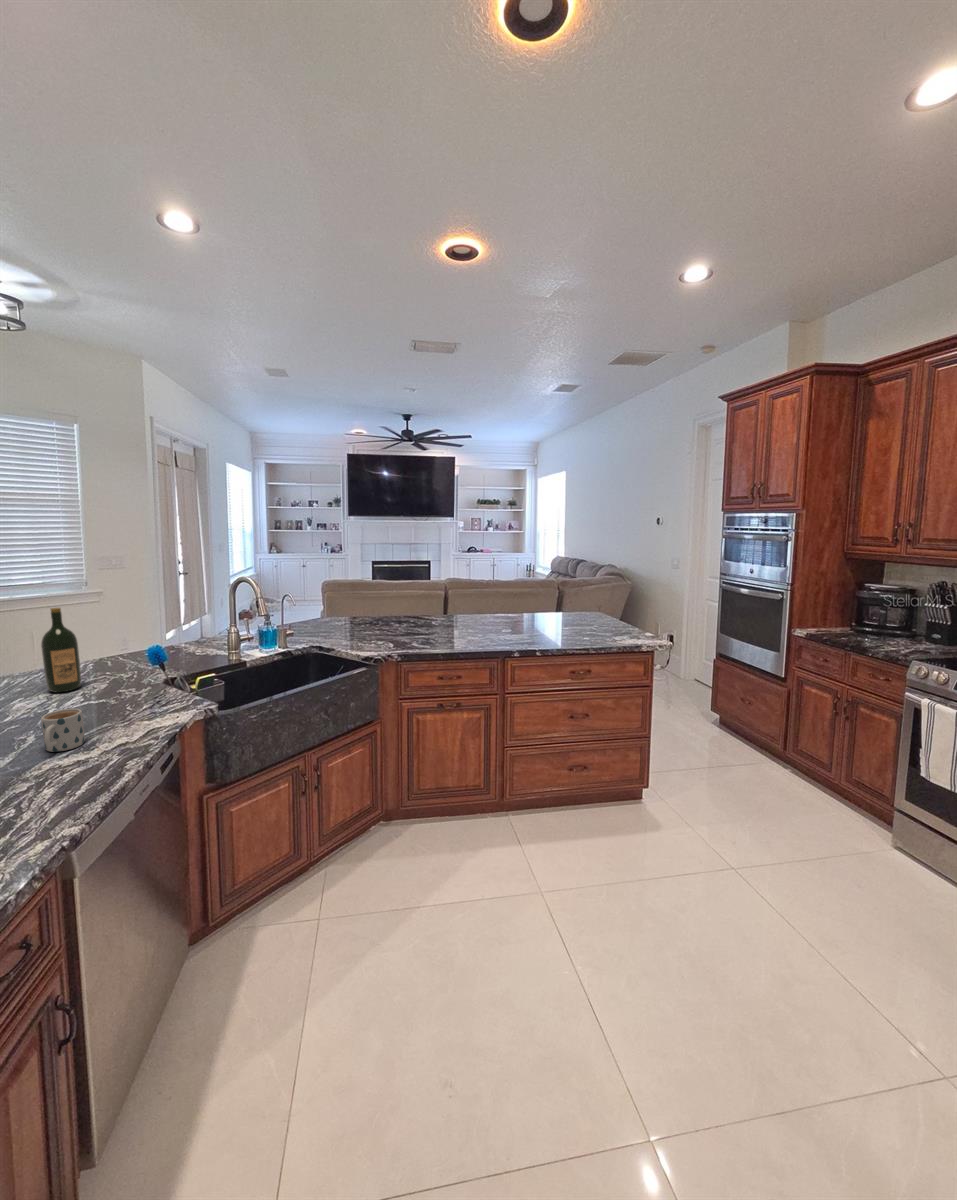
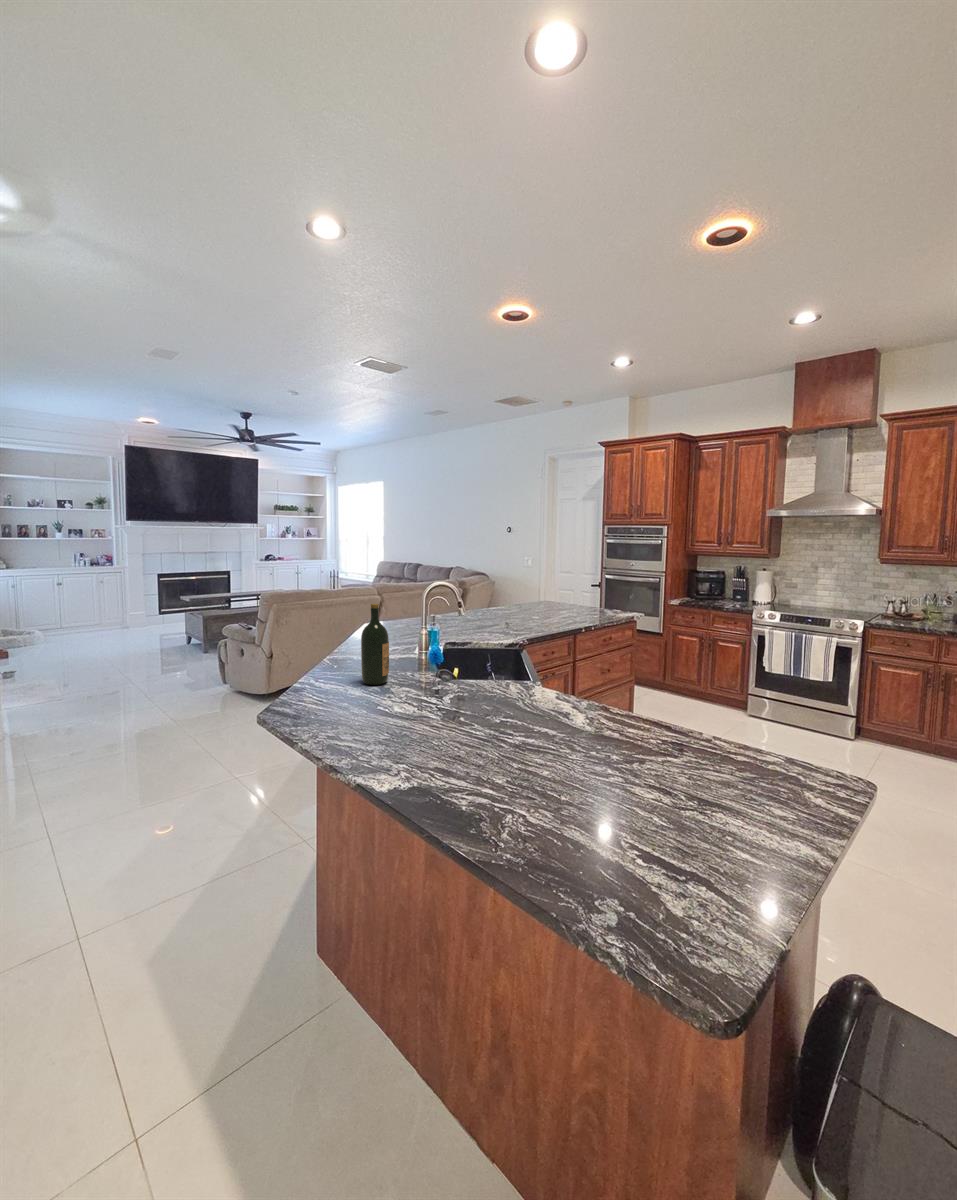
mug: present [41,709,85,752] -> none [515,672,546,704]

